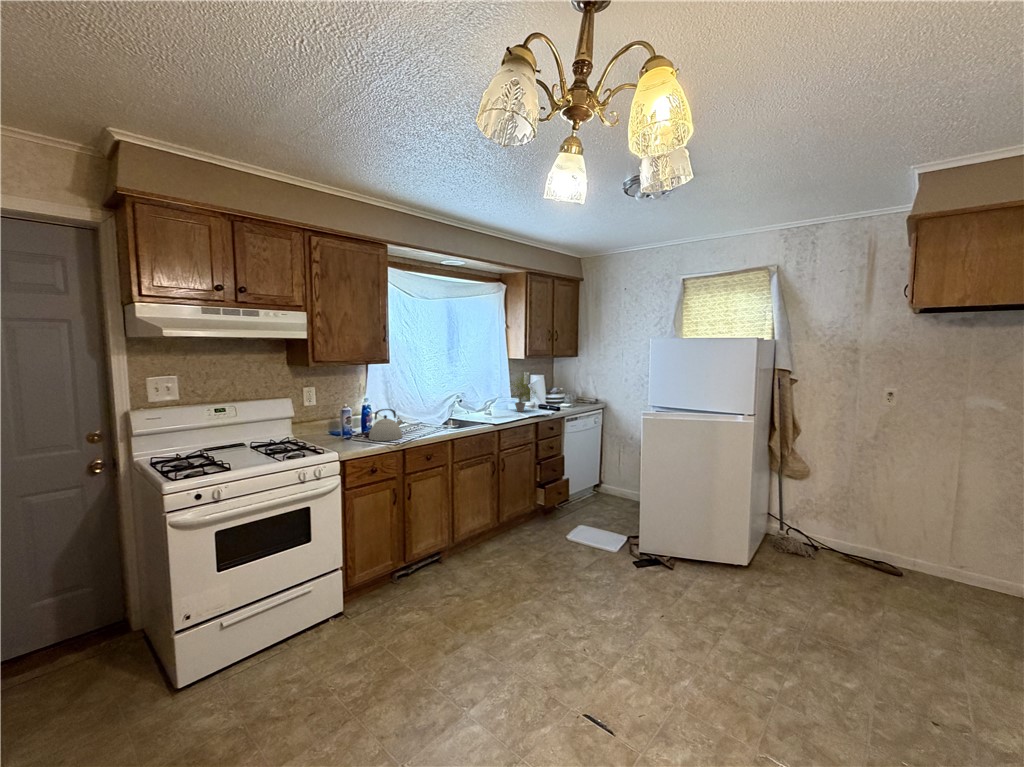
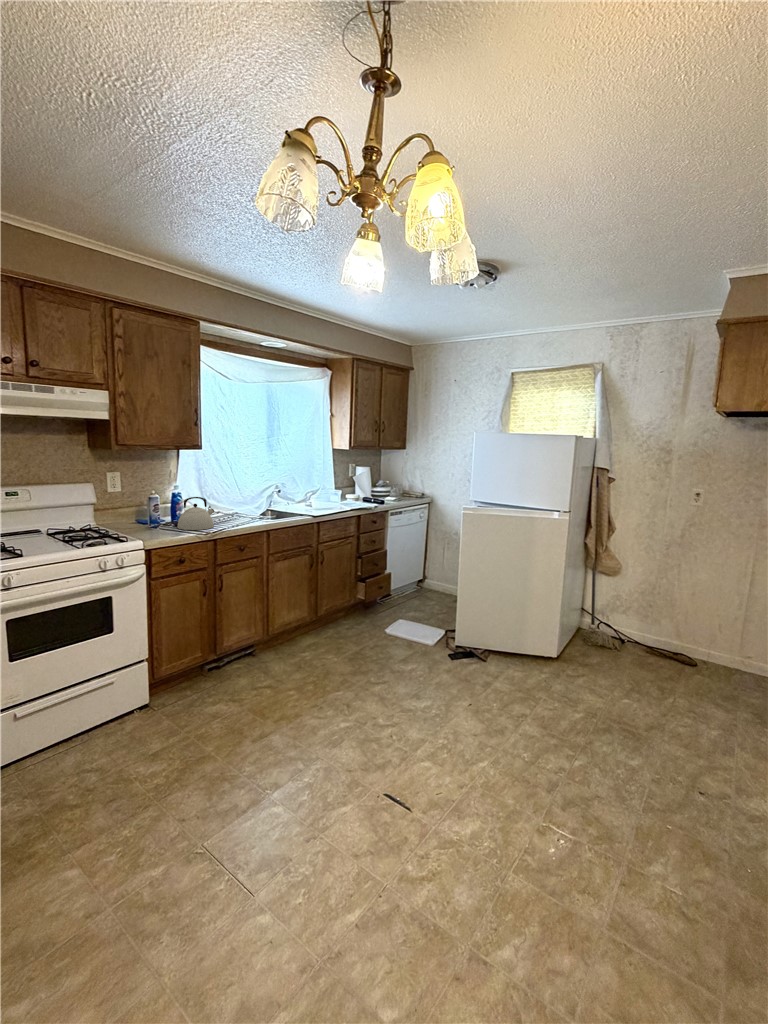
potted plant: present [512,377,536,412] -> none [330,464,361,505]

